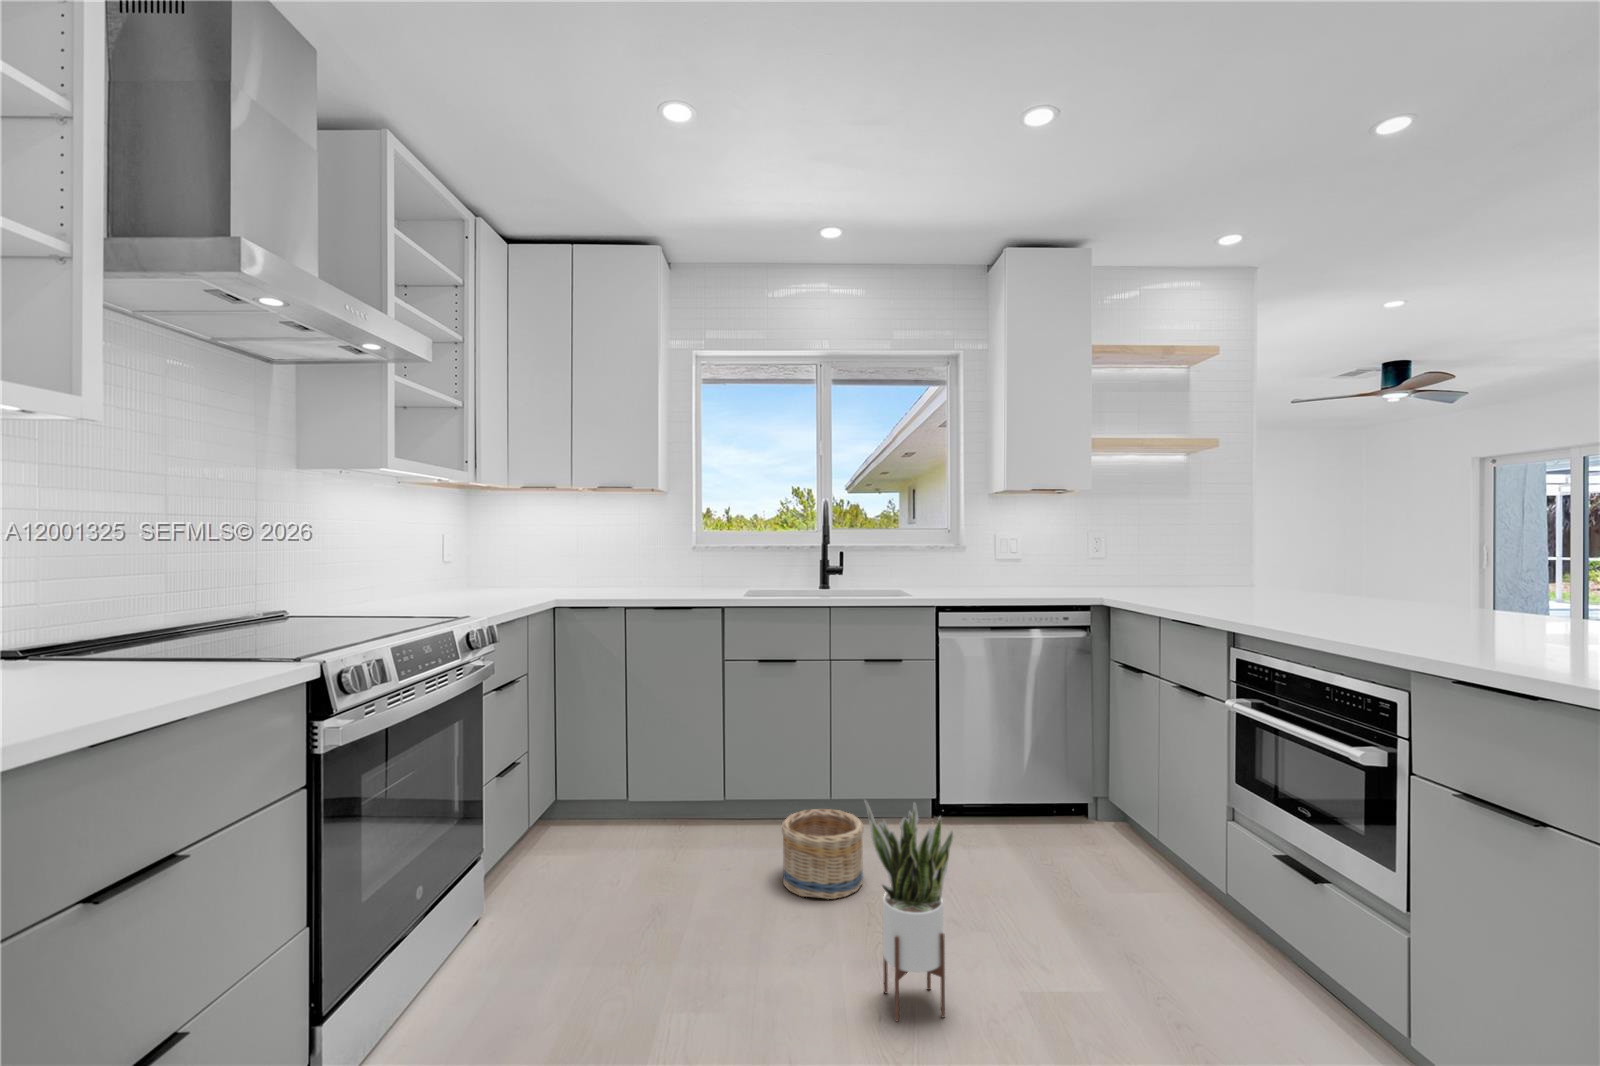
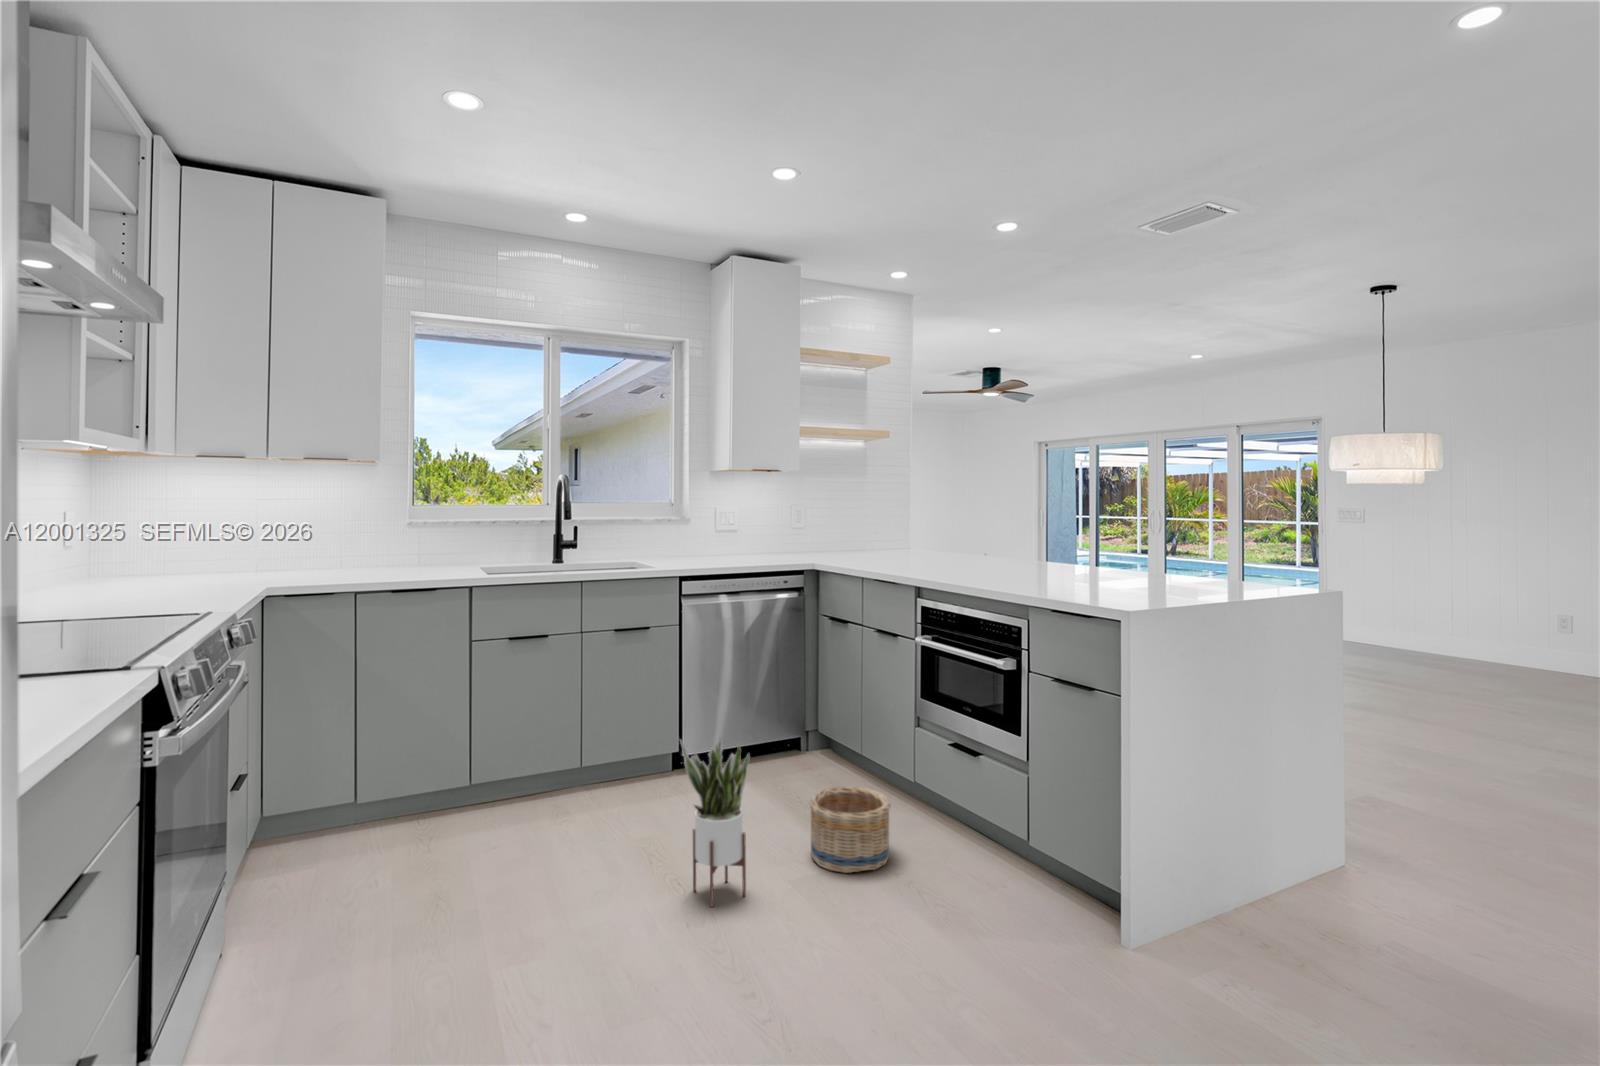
basket: present [782,809,864,899] -> present [809,787,890,873]

